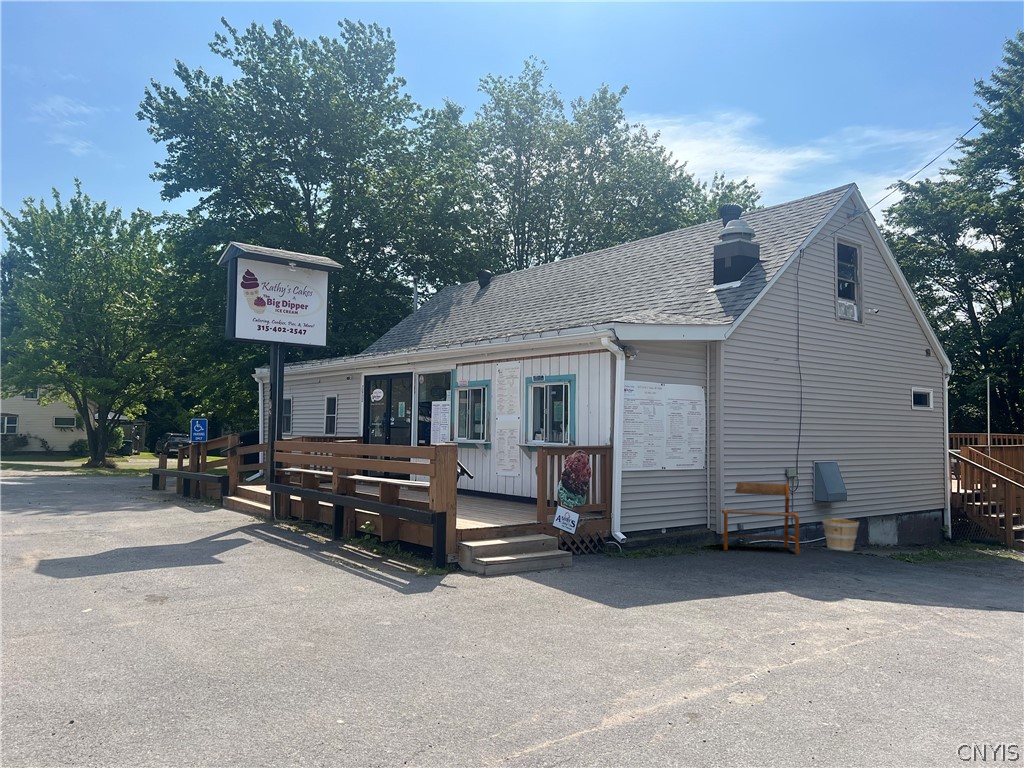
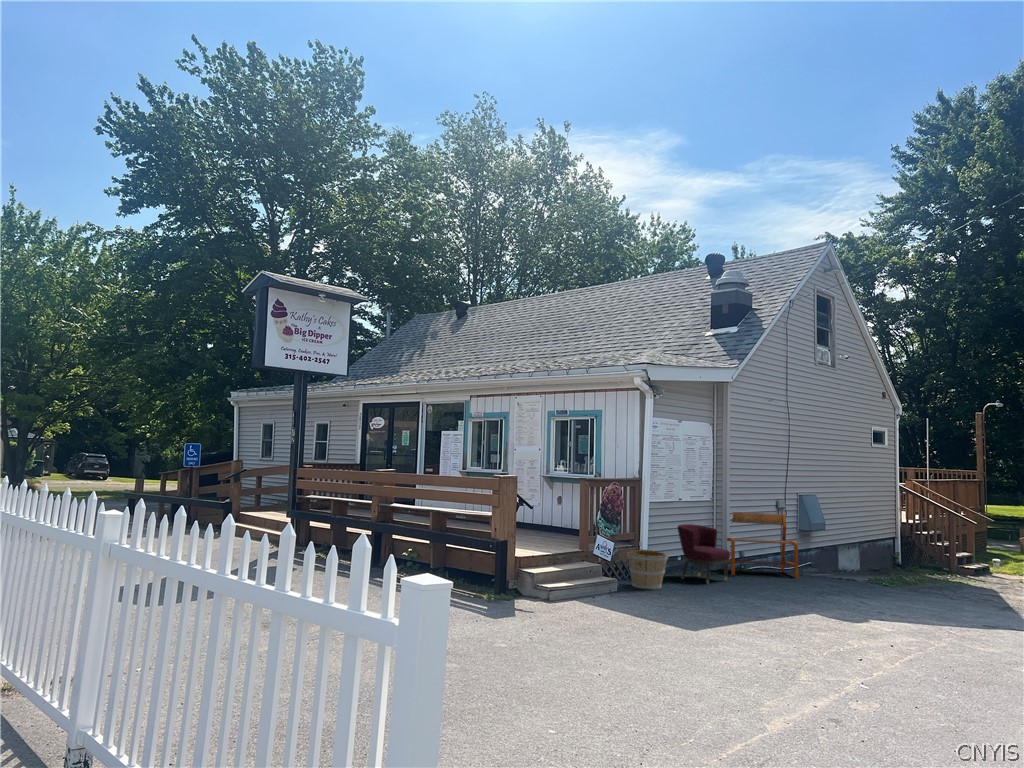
chair: none [657,495,716,560] -> present [678,524,731,584]
wooden bucket: present [822,518,859,551] -> present [627,550,668,590]

